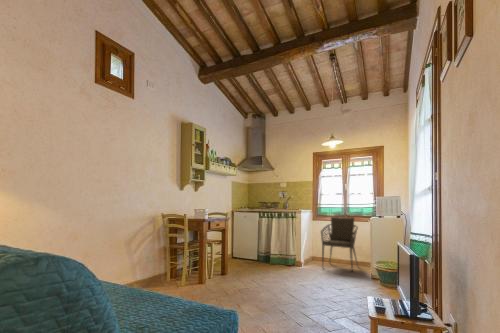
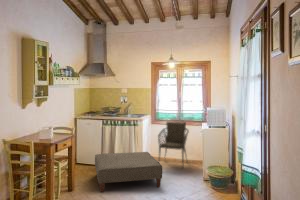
ottoman: none [248,247,325,287] -> present [95,152,163,192]

